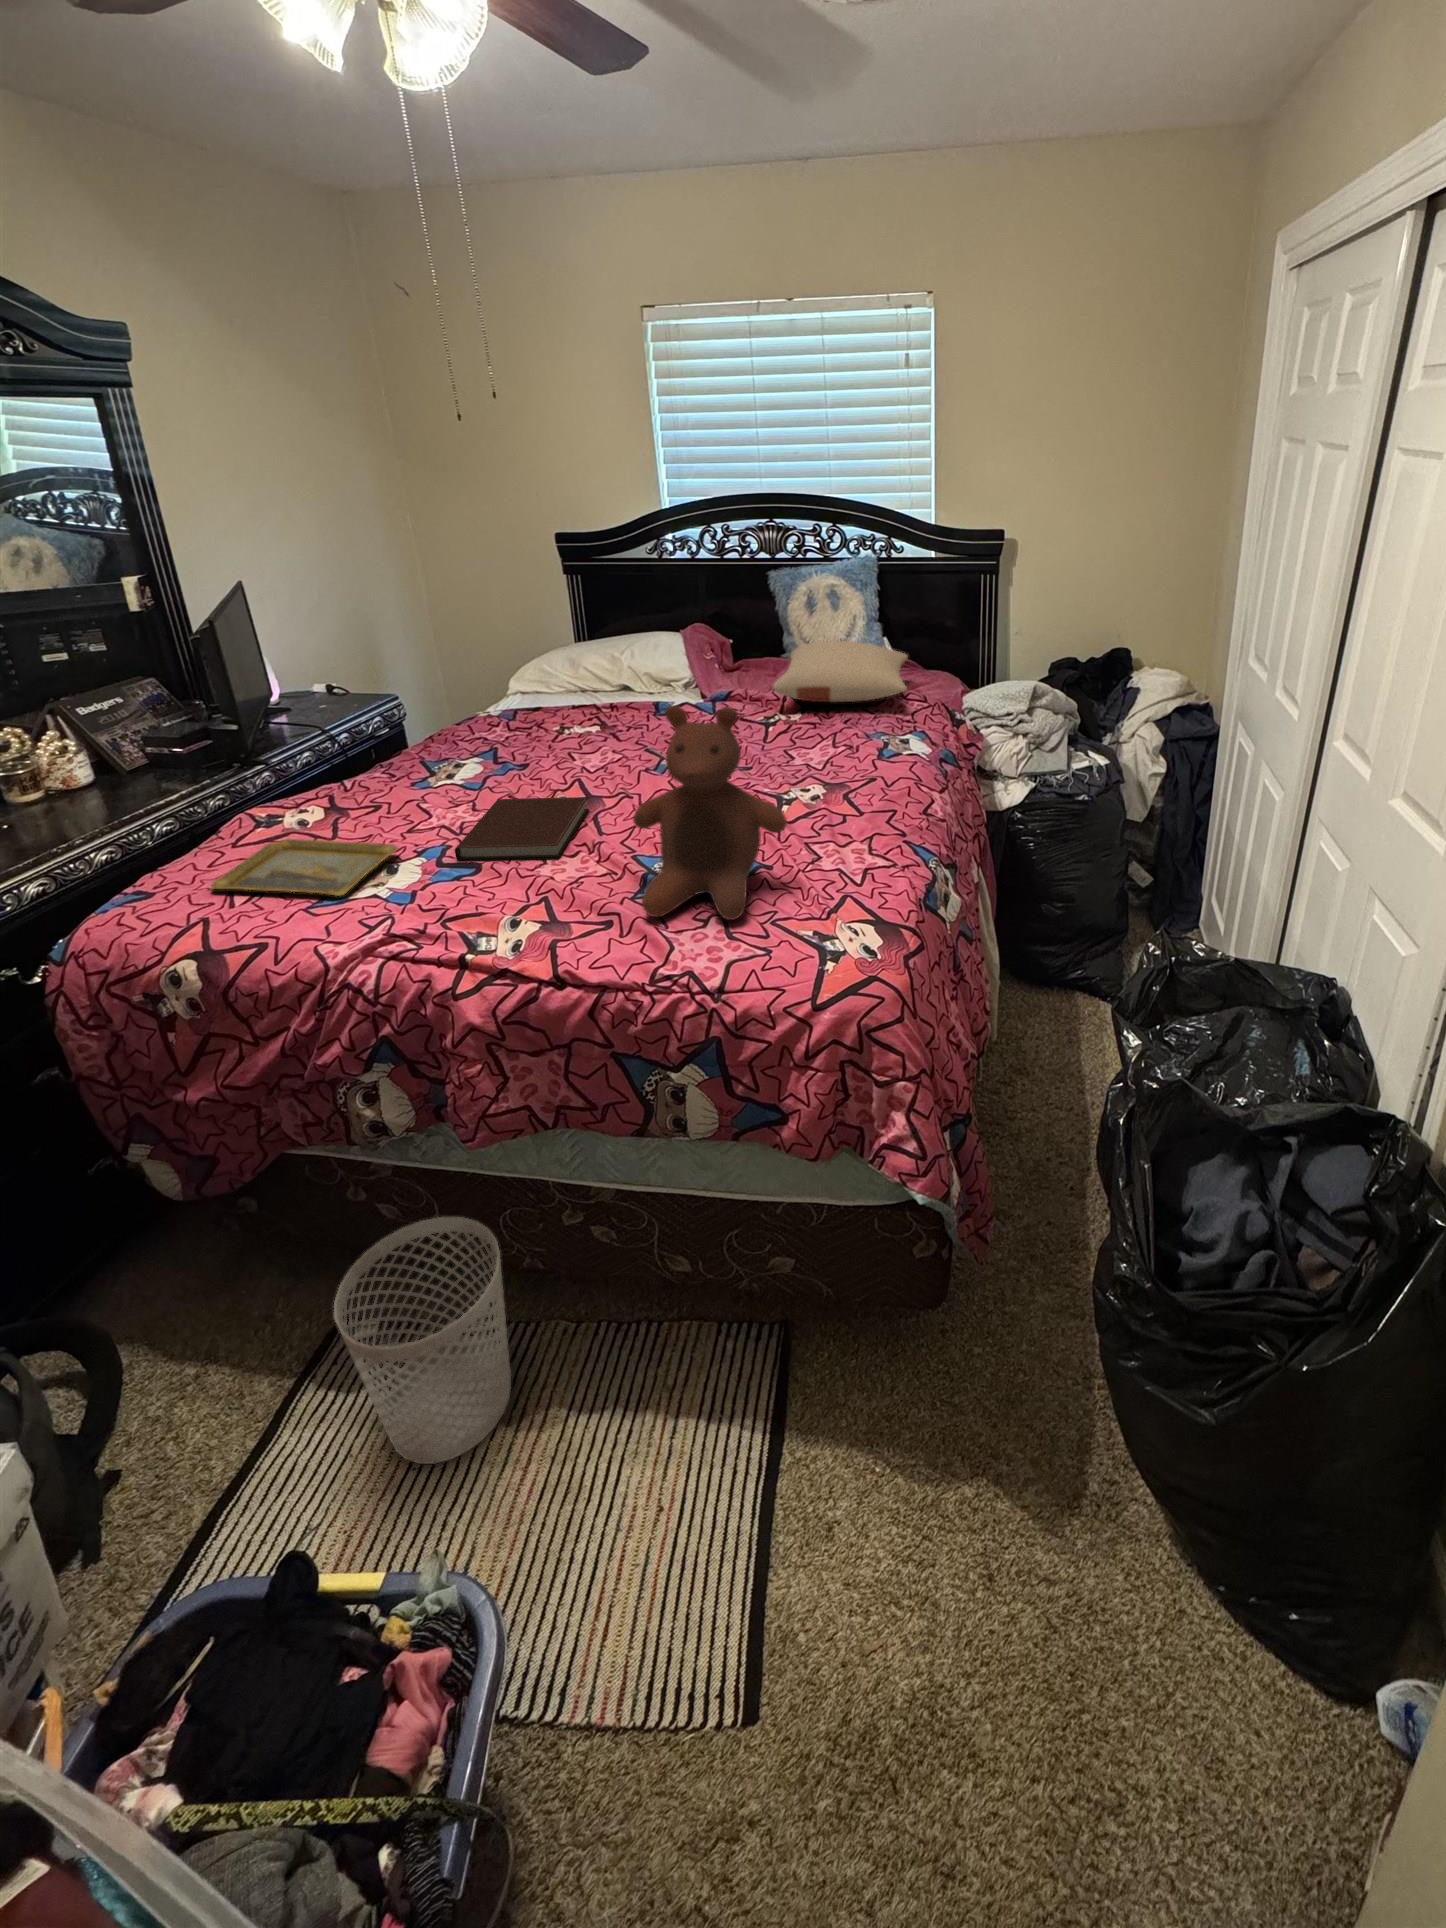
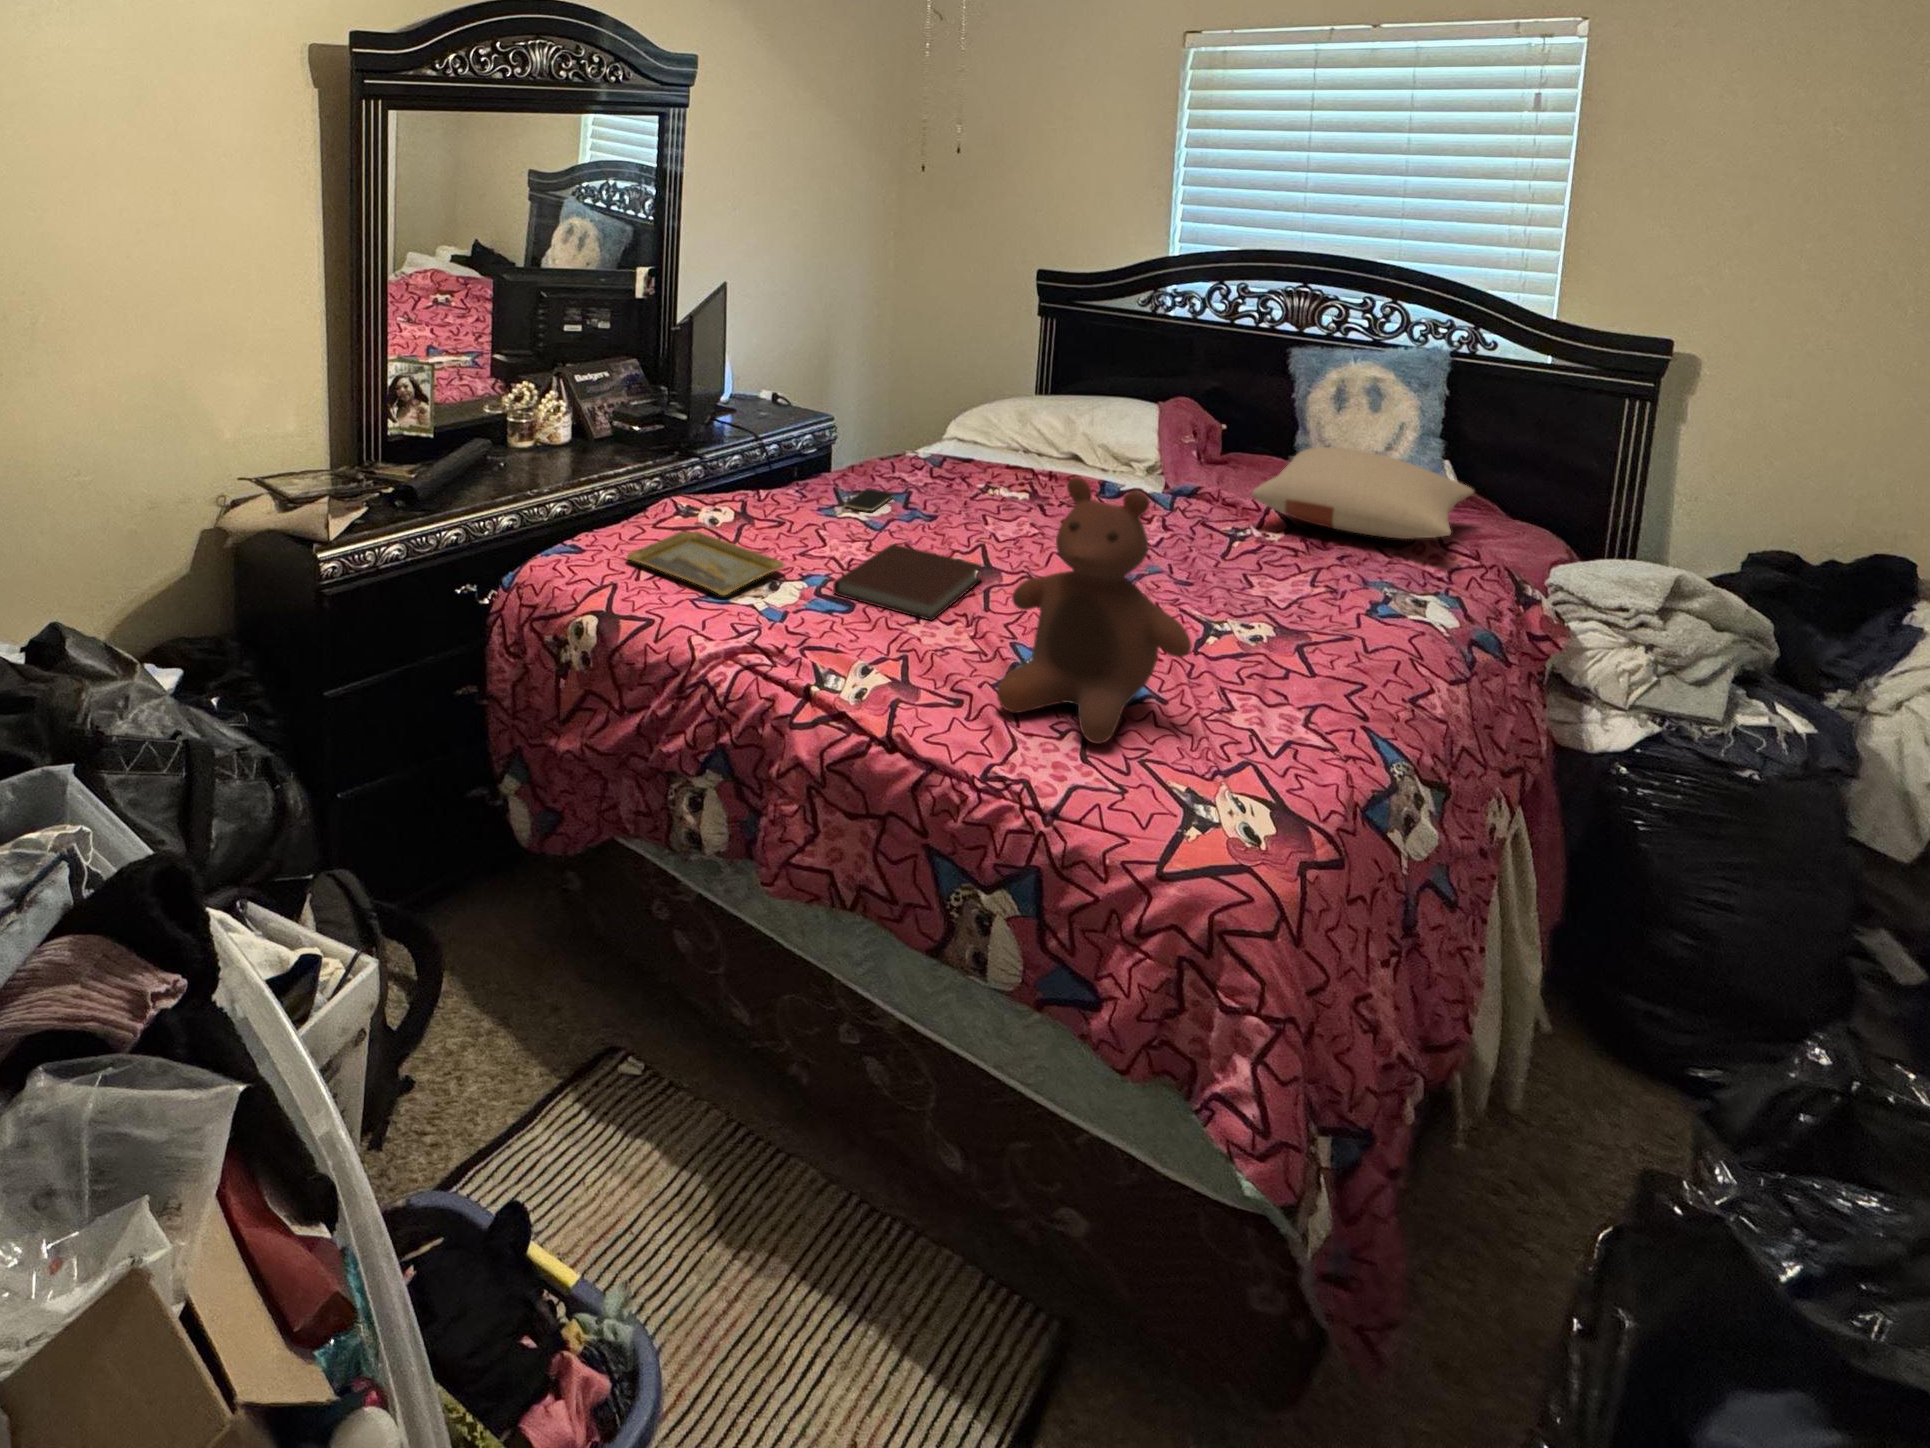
smartphone: none [434,752,479,775] -> present [845,488,893,511]
wastebasket: present [334,1217,511,1464] -> none [606,955,766,1241]

